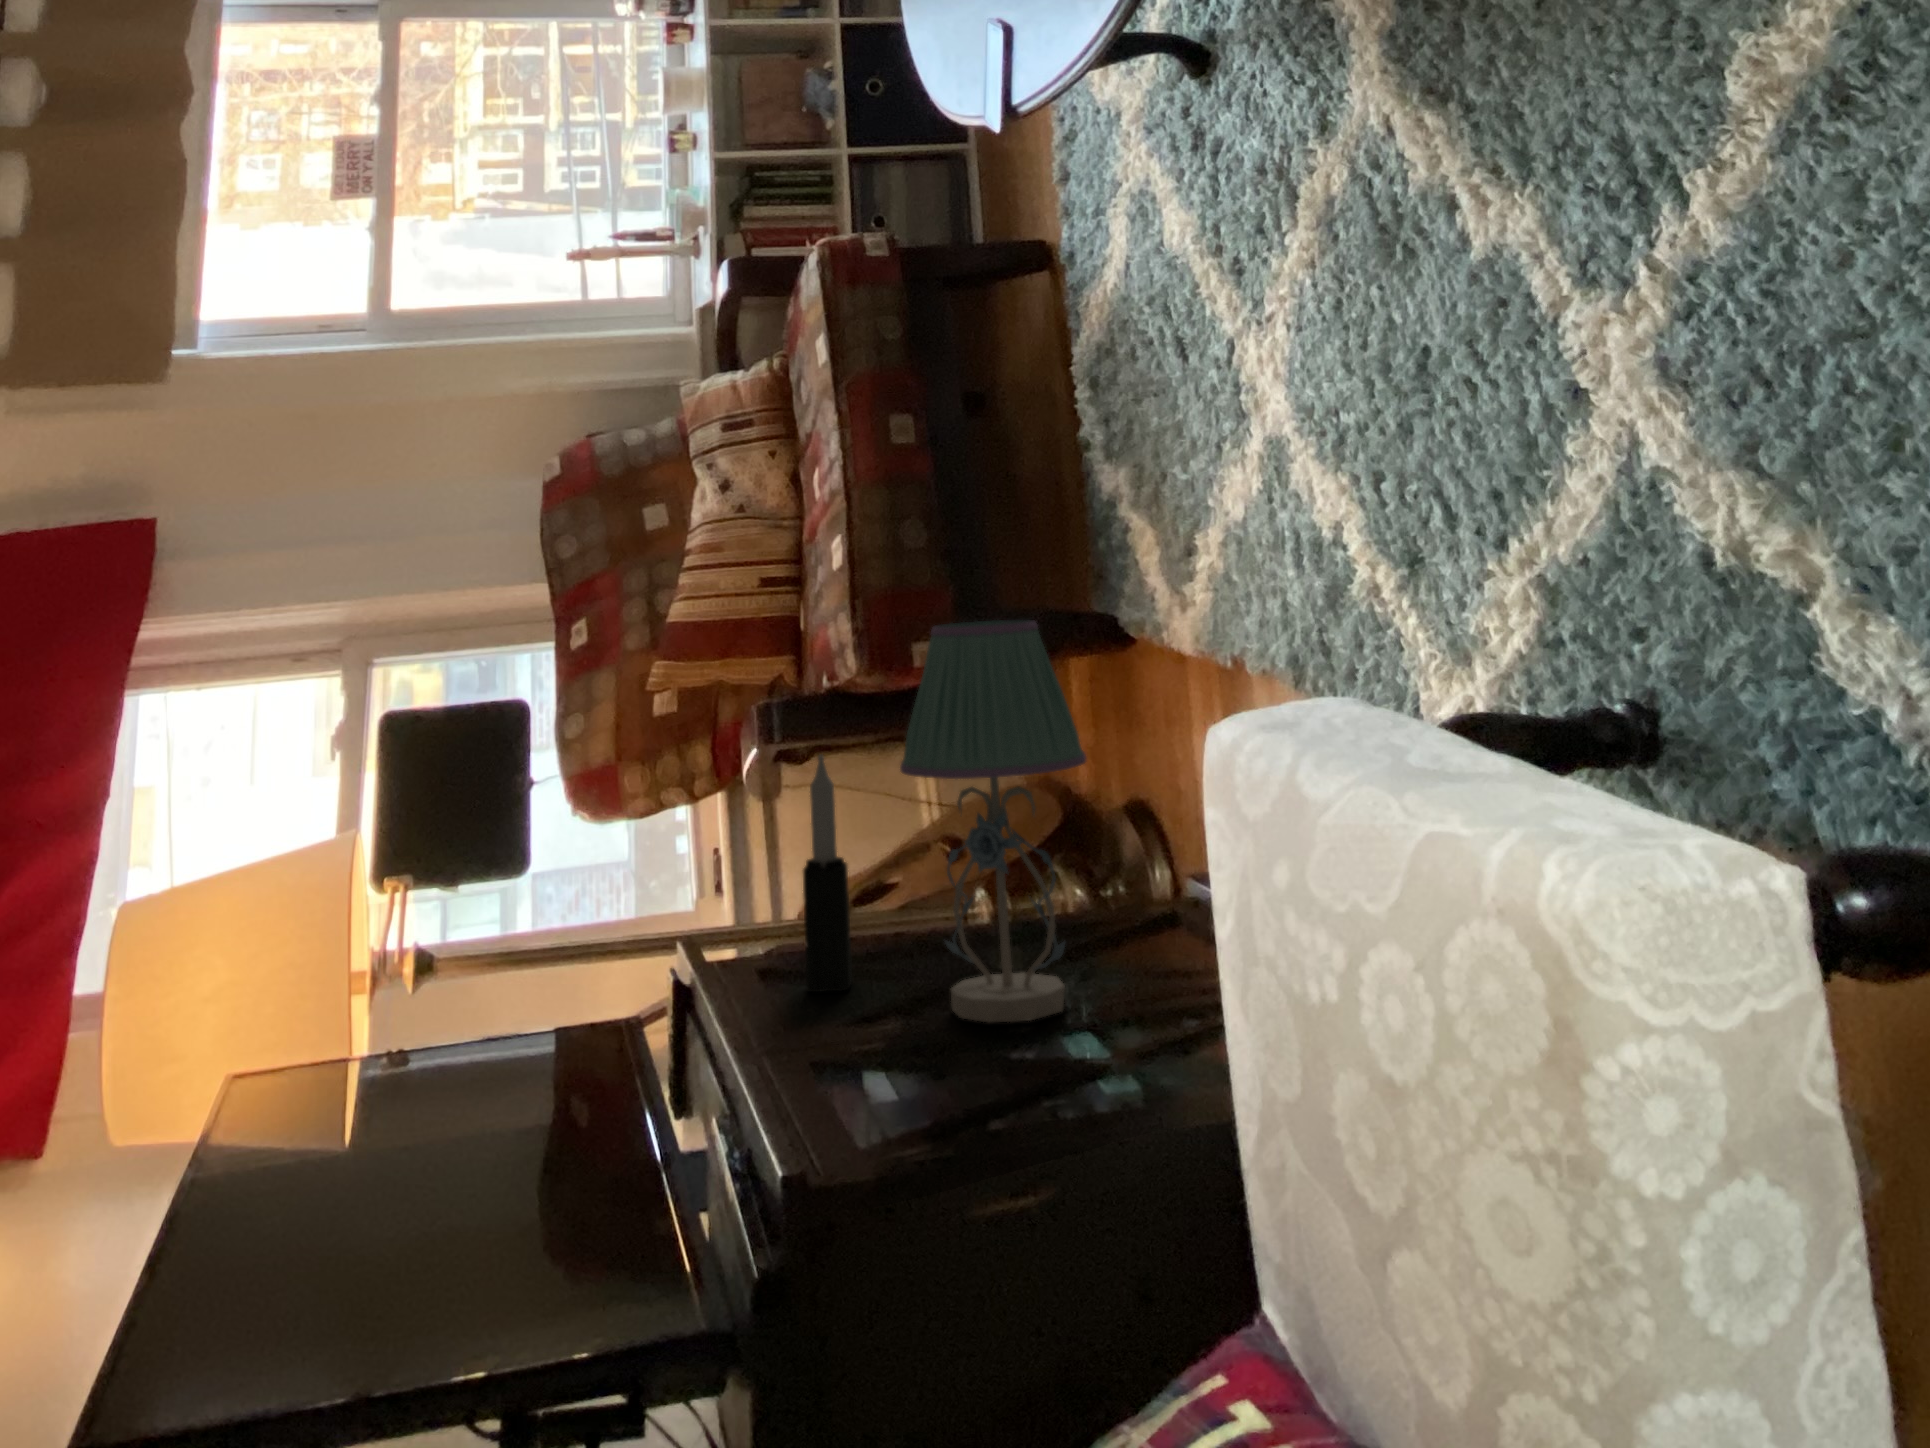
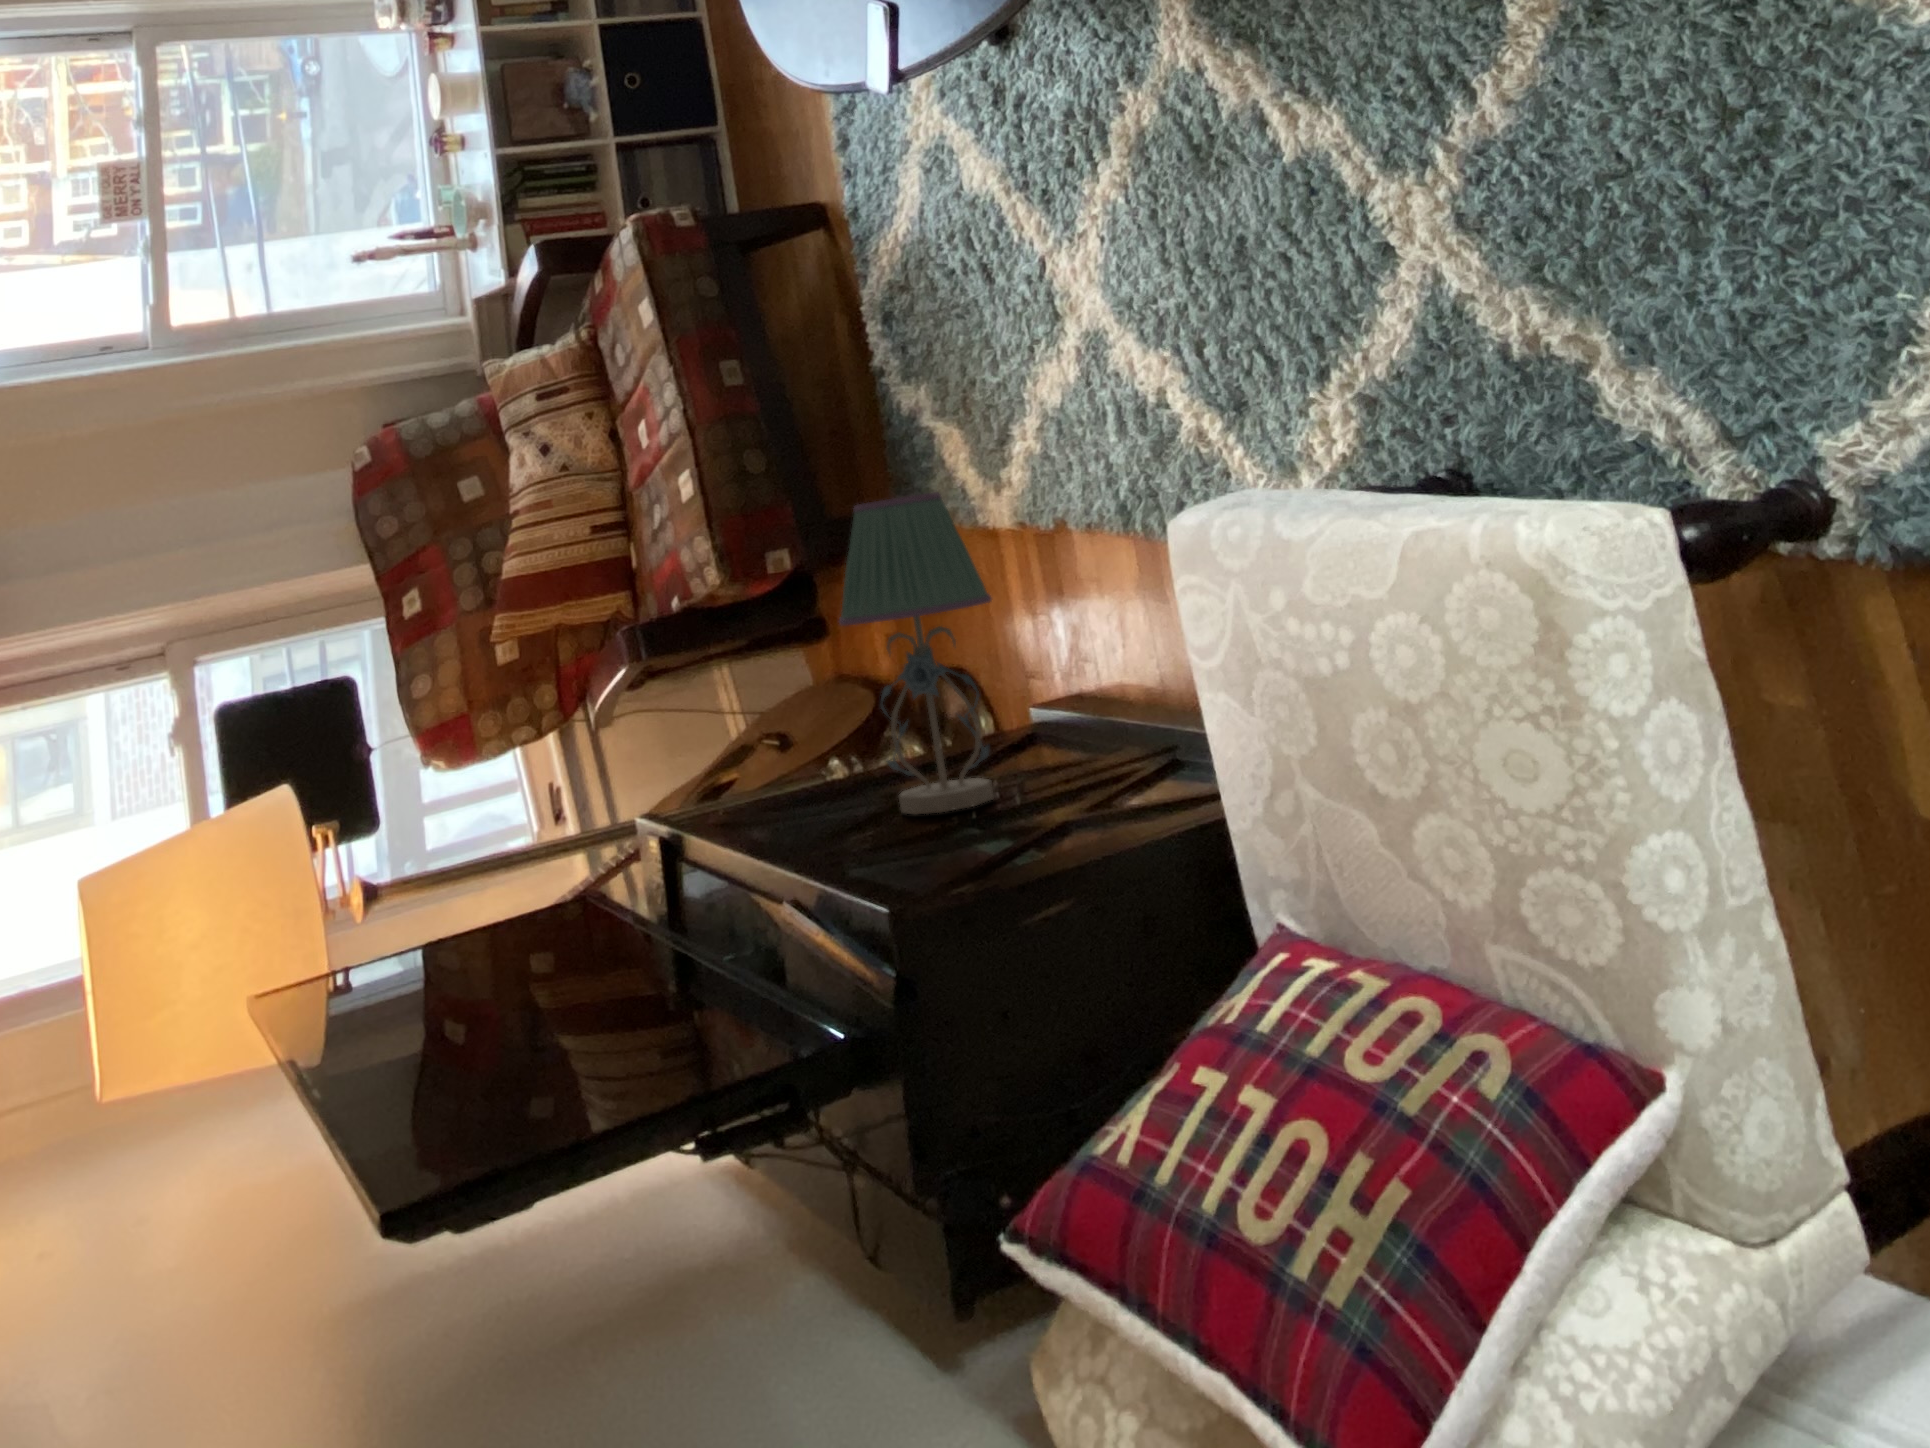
candle: present [803,755,852,992] -> none [750,628,802,823]

